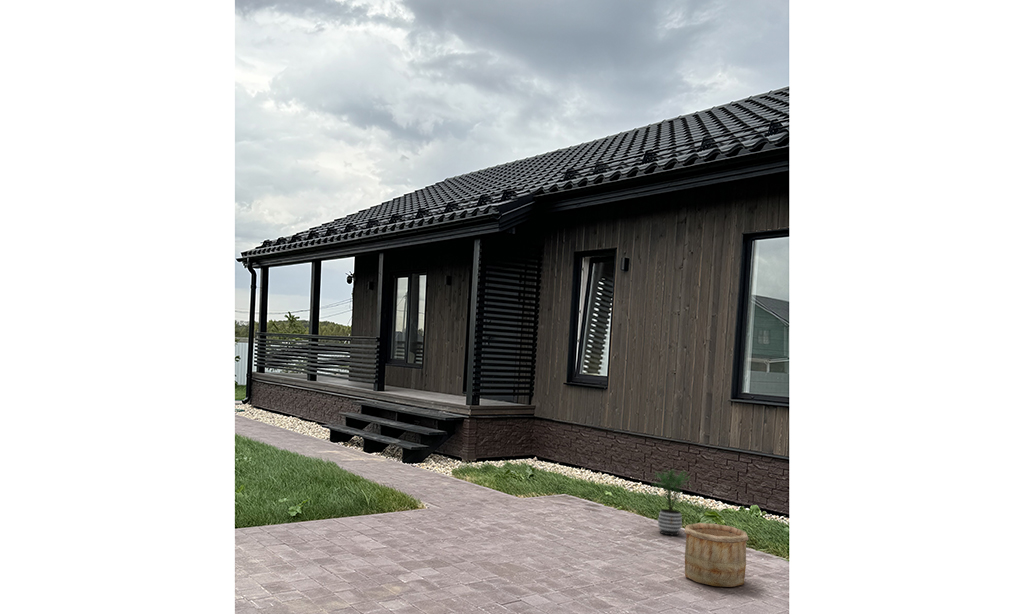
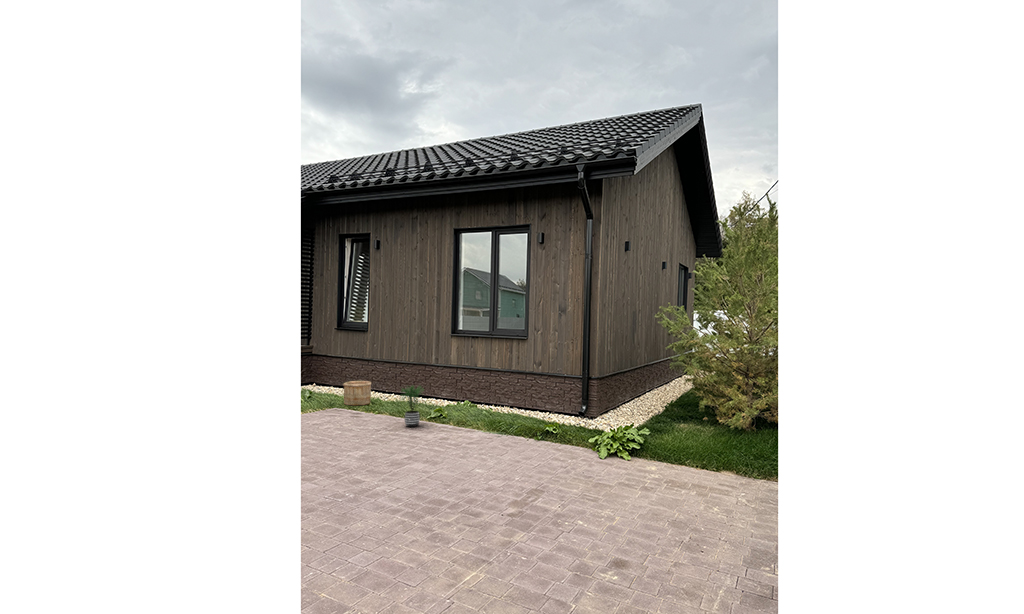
wooden bucket: present [684,523,749,587] -> present [343,381,372,405]

